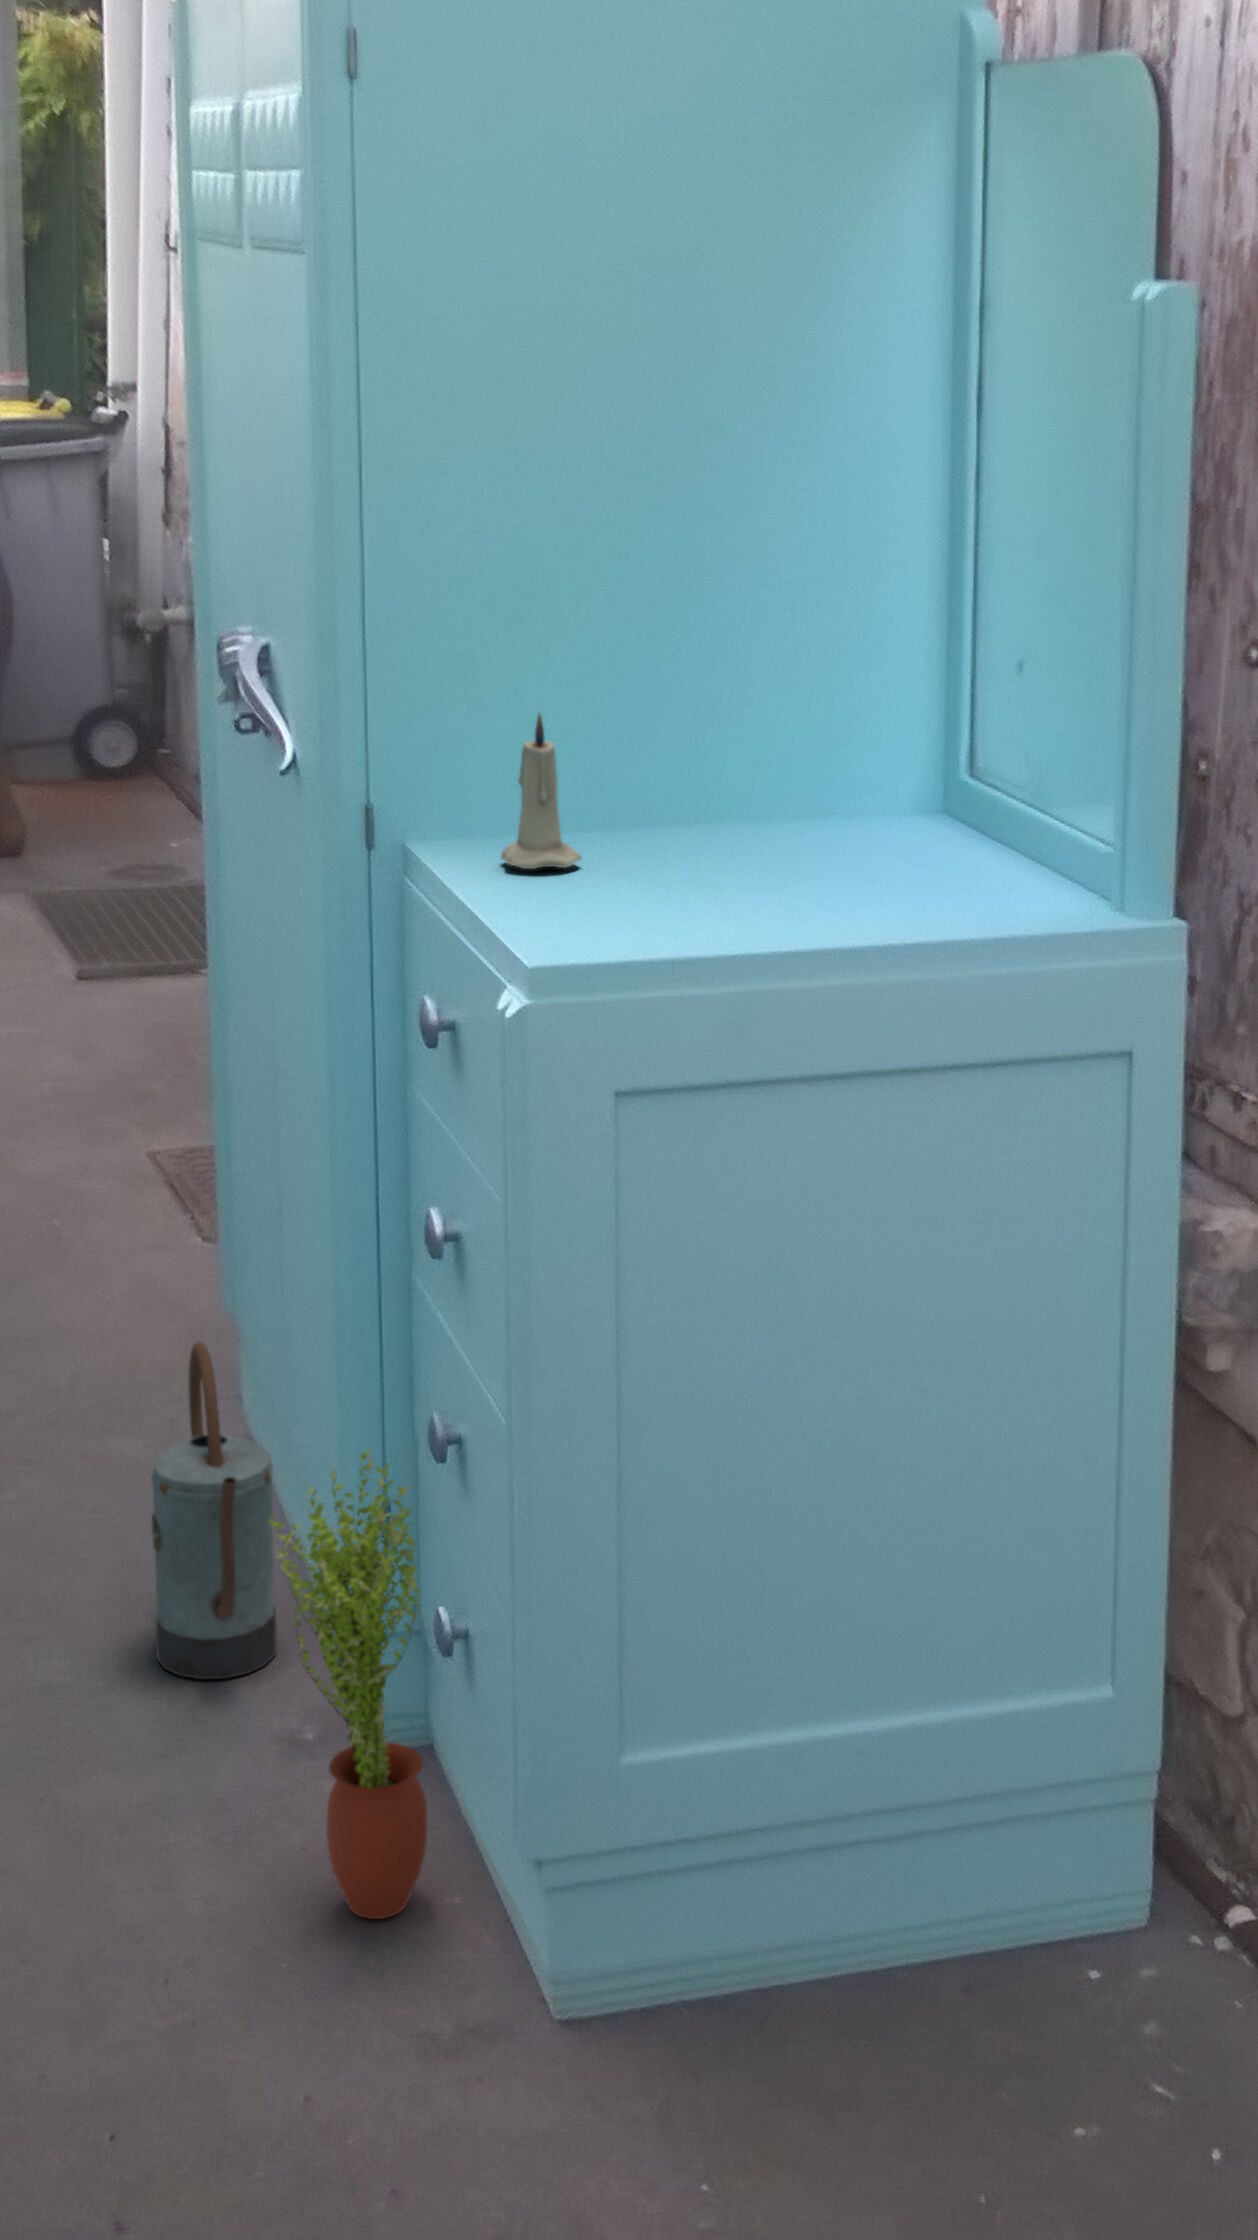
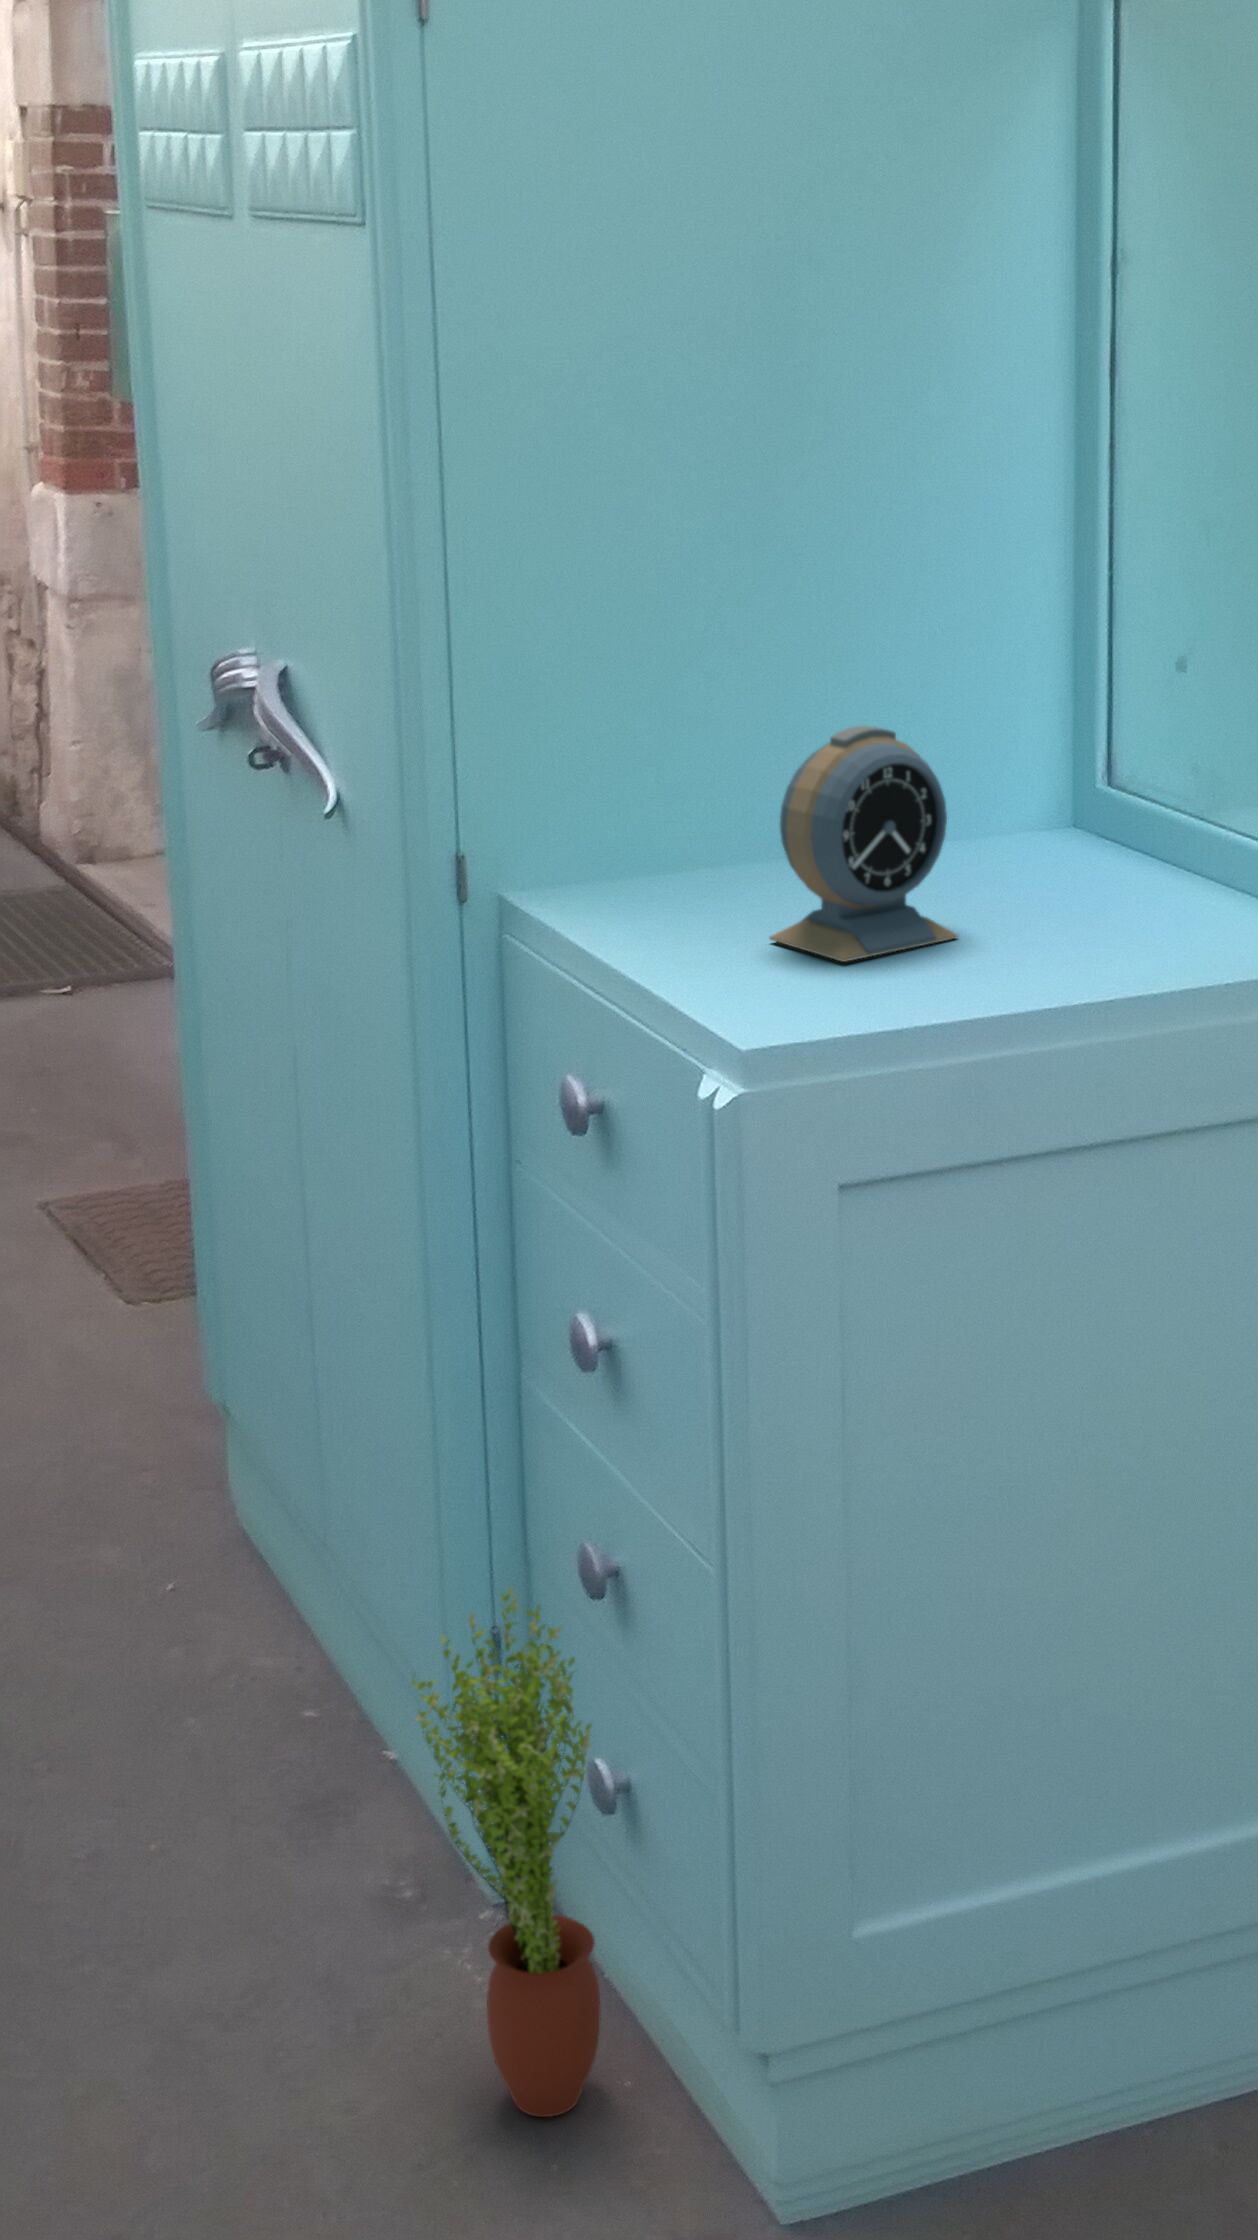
alarm clock: none [613,702,778,908] -> present [770,726,958,962]
candle: present [501,713,581,869] -> none [621,742,715,922]
watering can: present [151,1342,276,1679] -> none [202,1459,348,1841]

